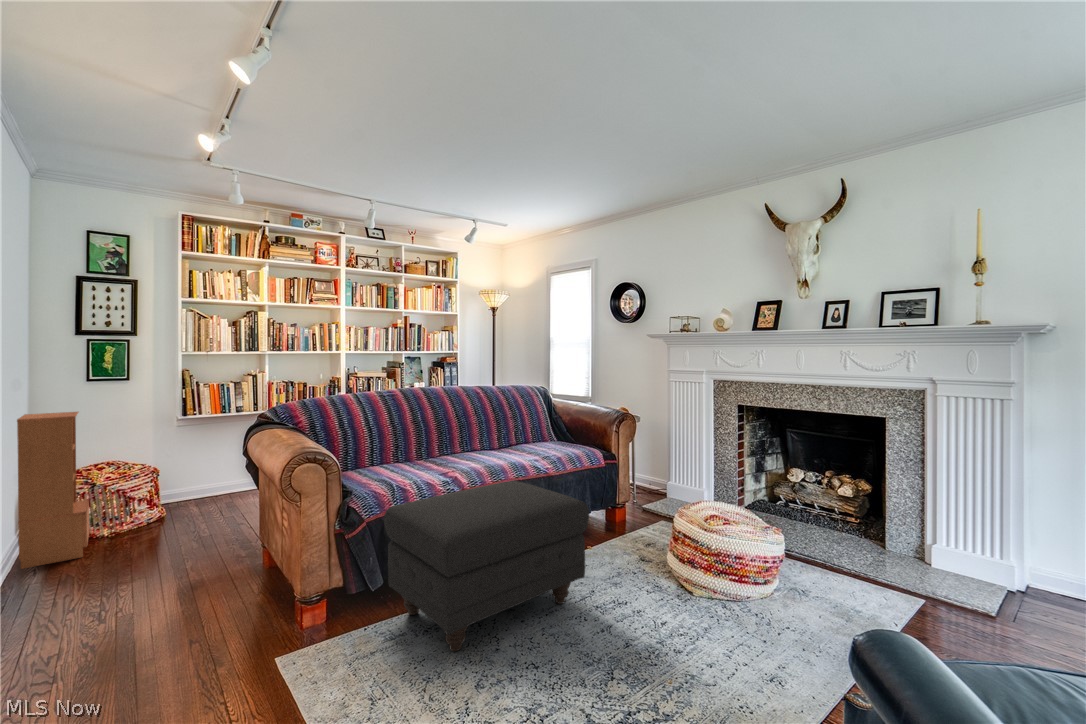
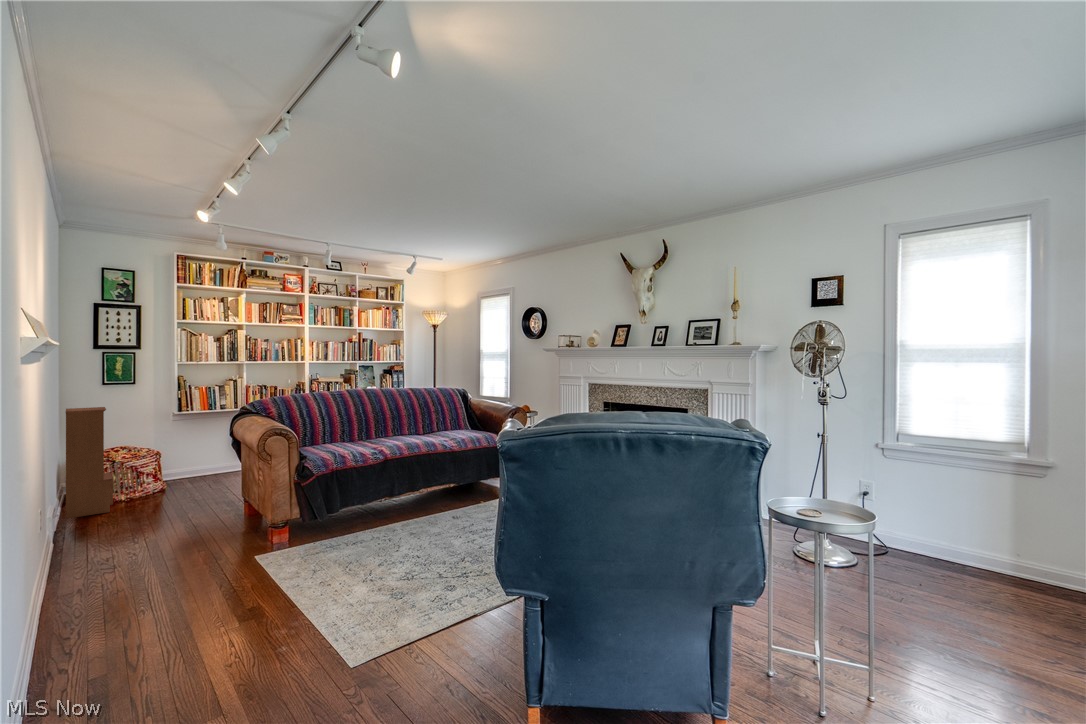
ottoman: present [384,481,589,651] -> none [328,452,466,550]

